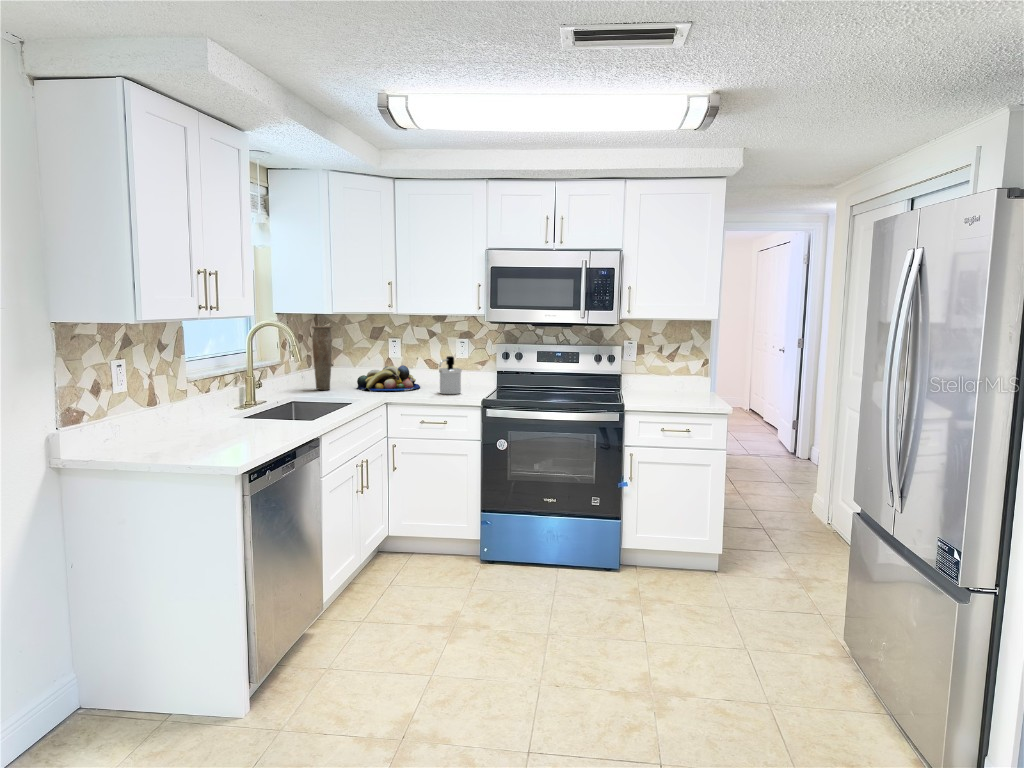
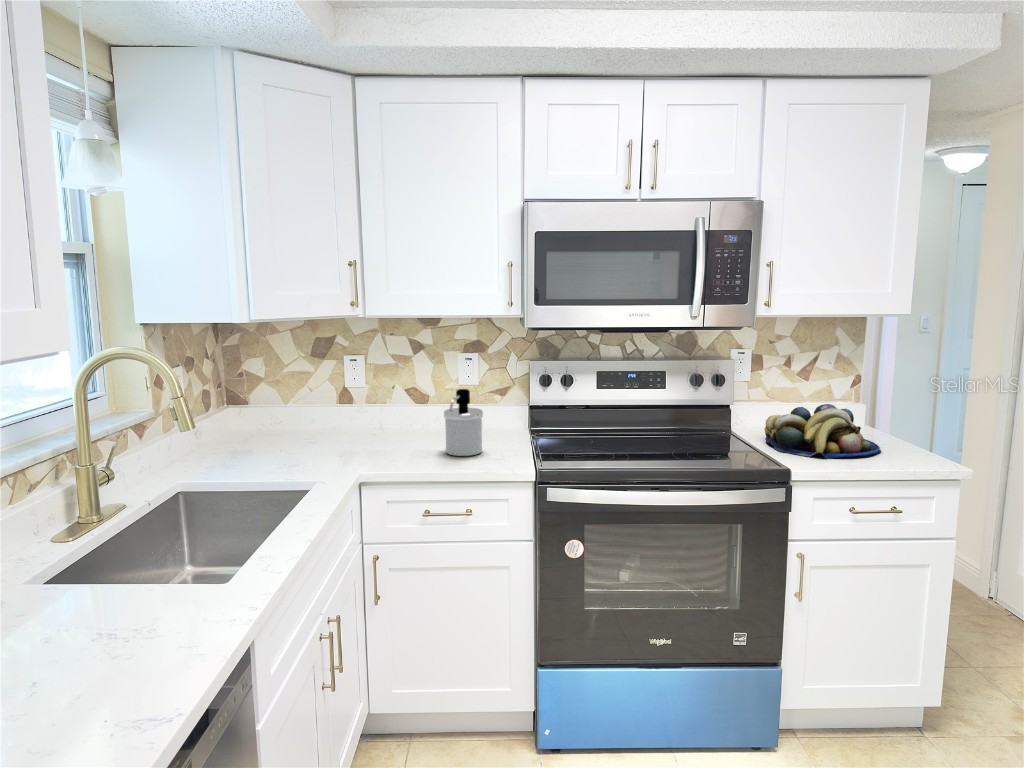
vase: present [312,326,332,390] -> none [210,342,248,457]
fruit bowl: present [357,365,420,391] -> present [764,404,880,458]

